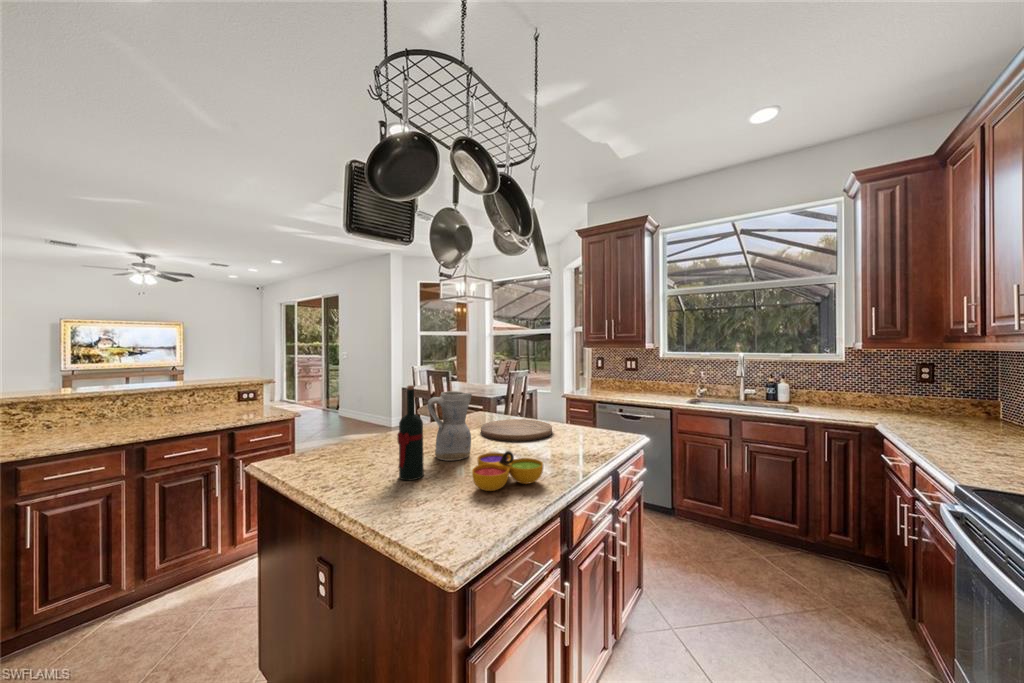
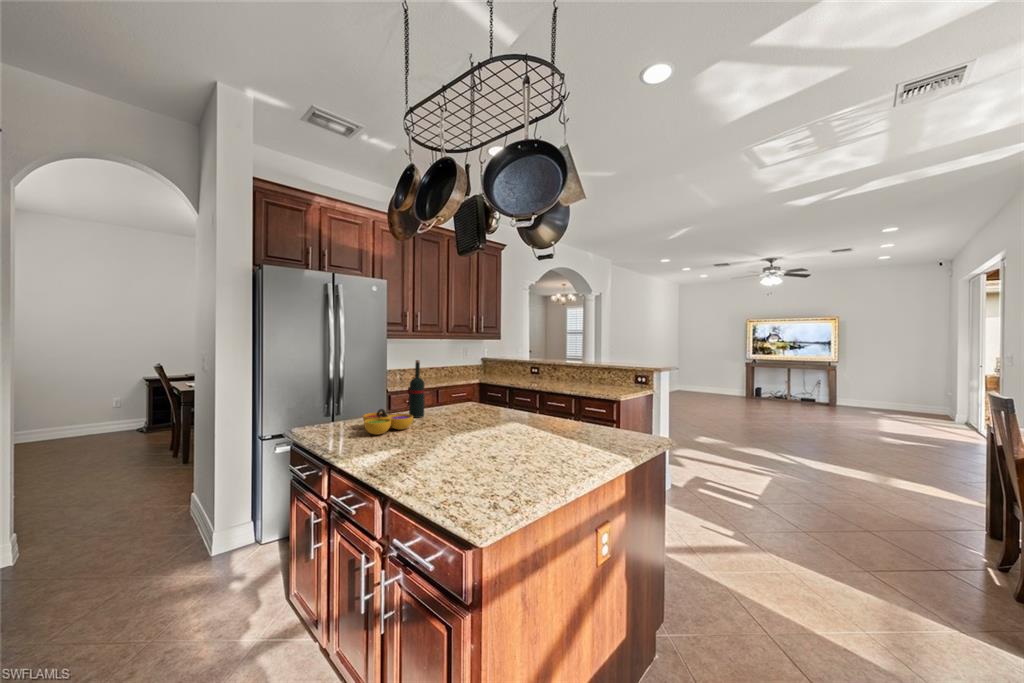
ceramic pitcher: present [427,391,472,461] -> none [440,372,468,425]
cutting board: present [481,419,552,441] -> none [491,424,573,452]

